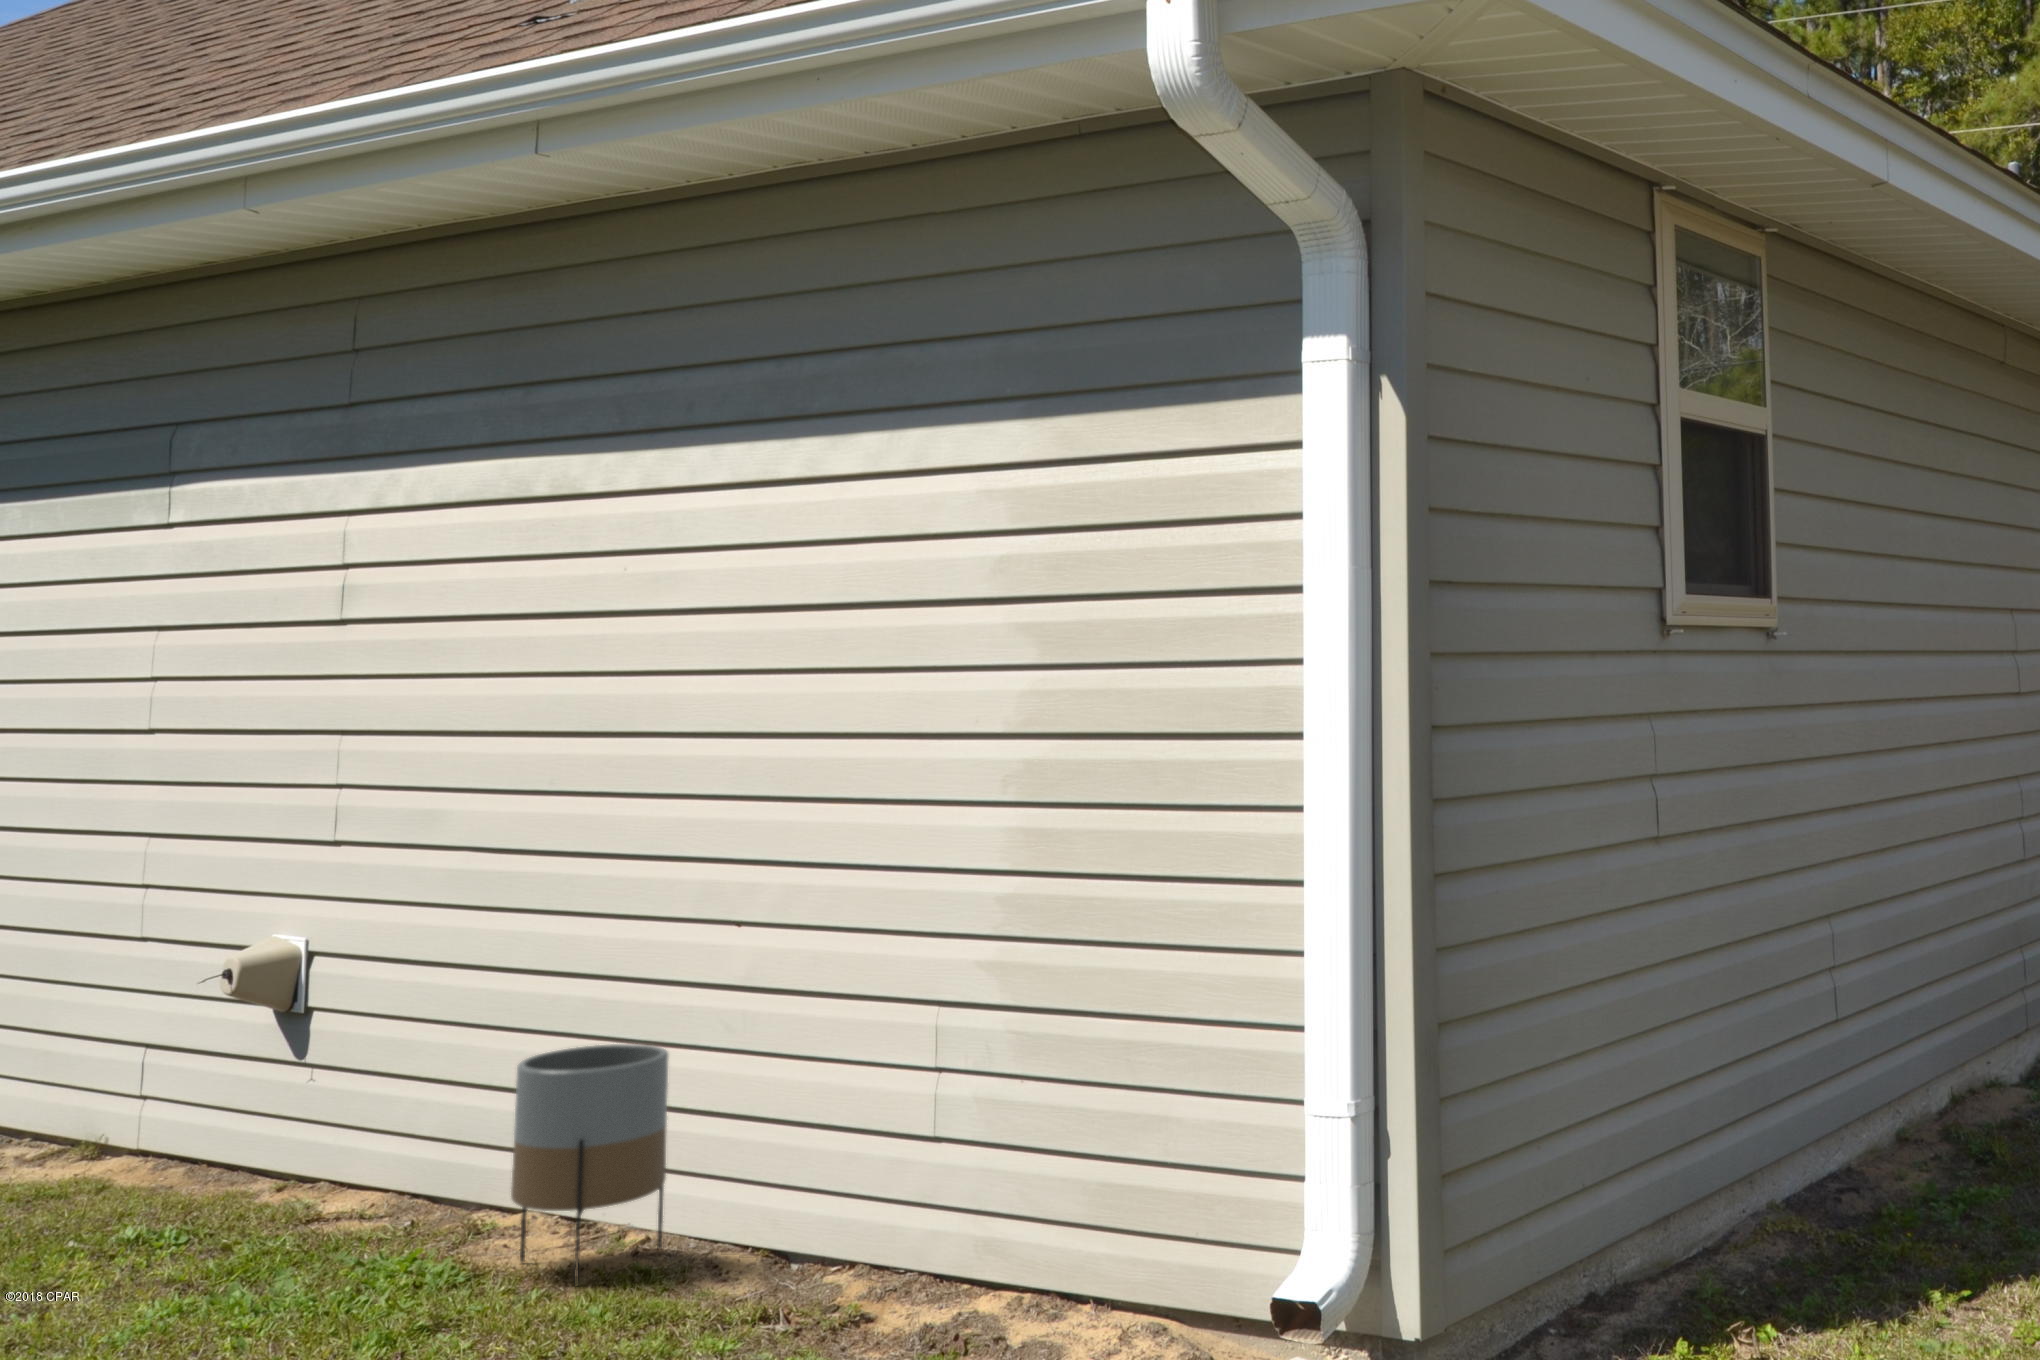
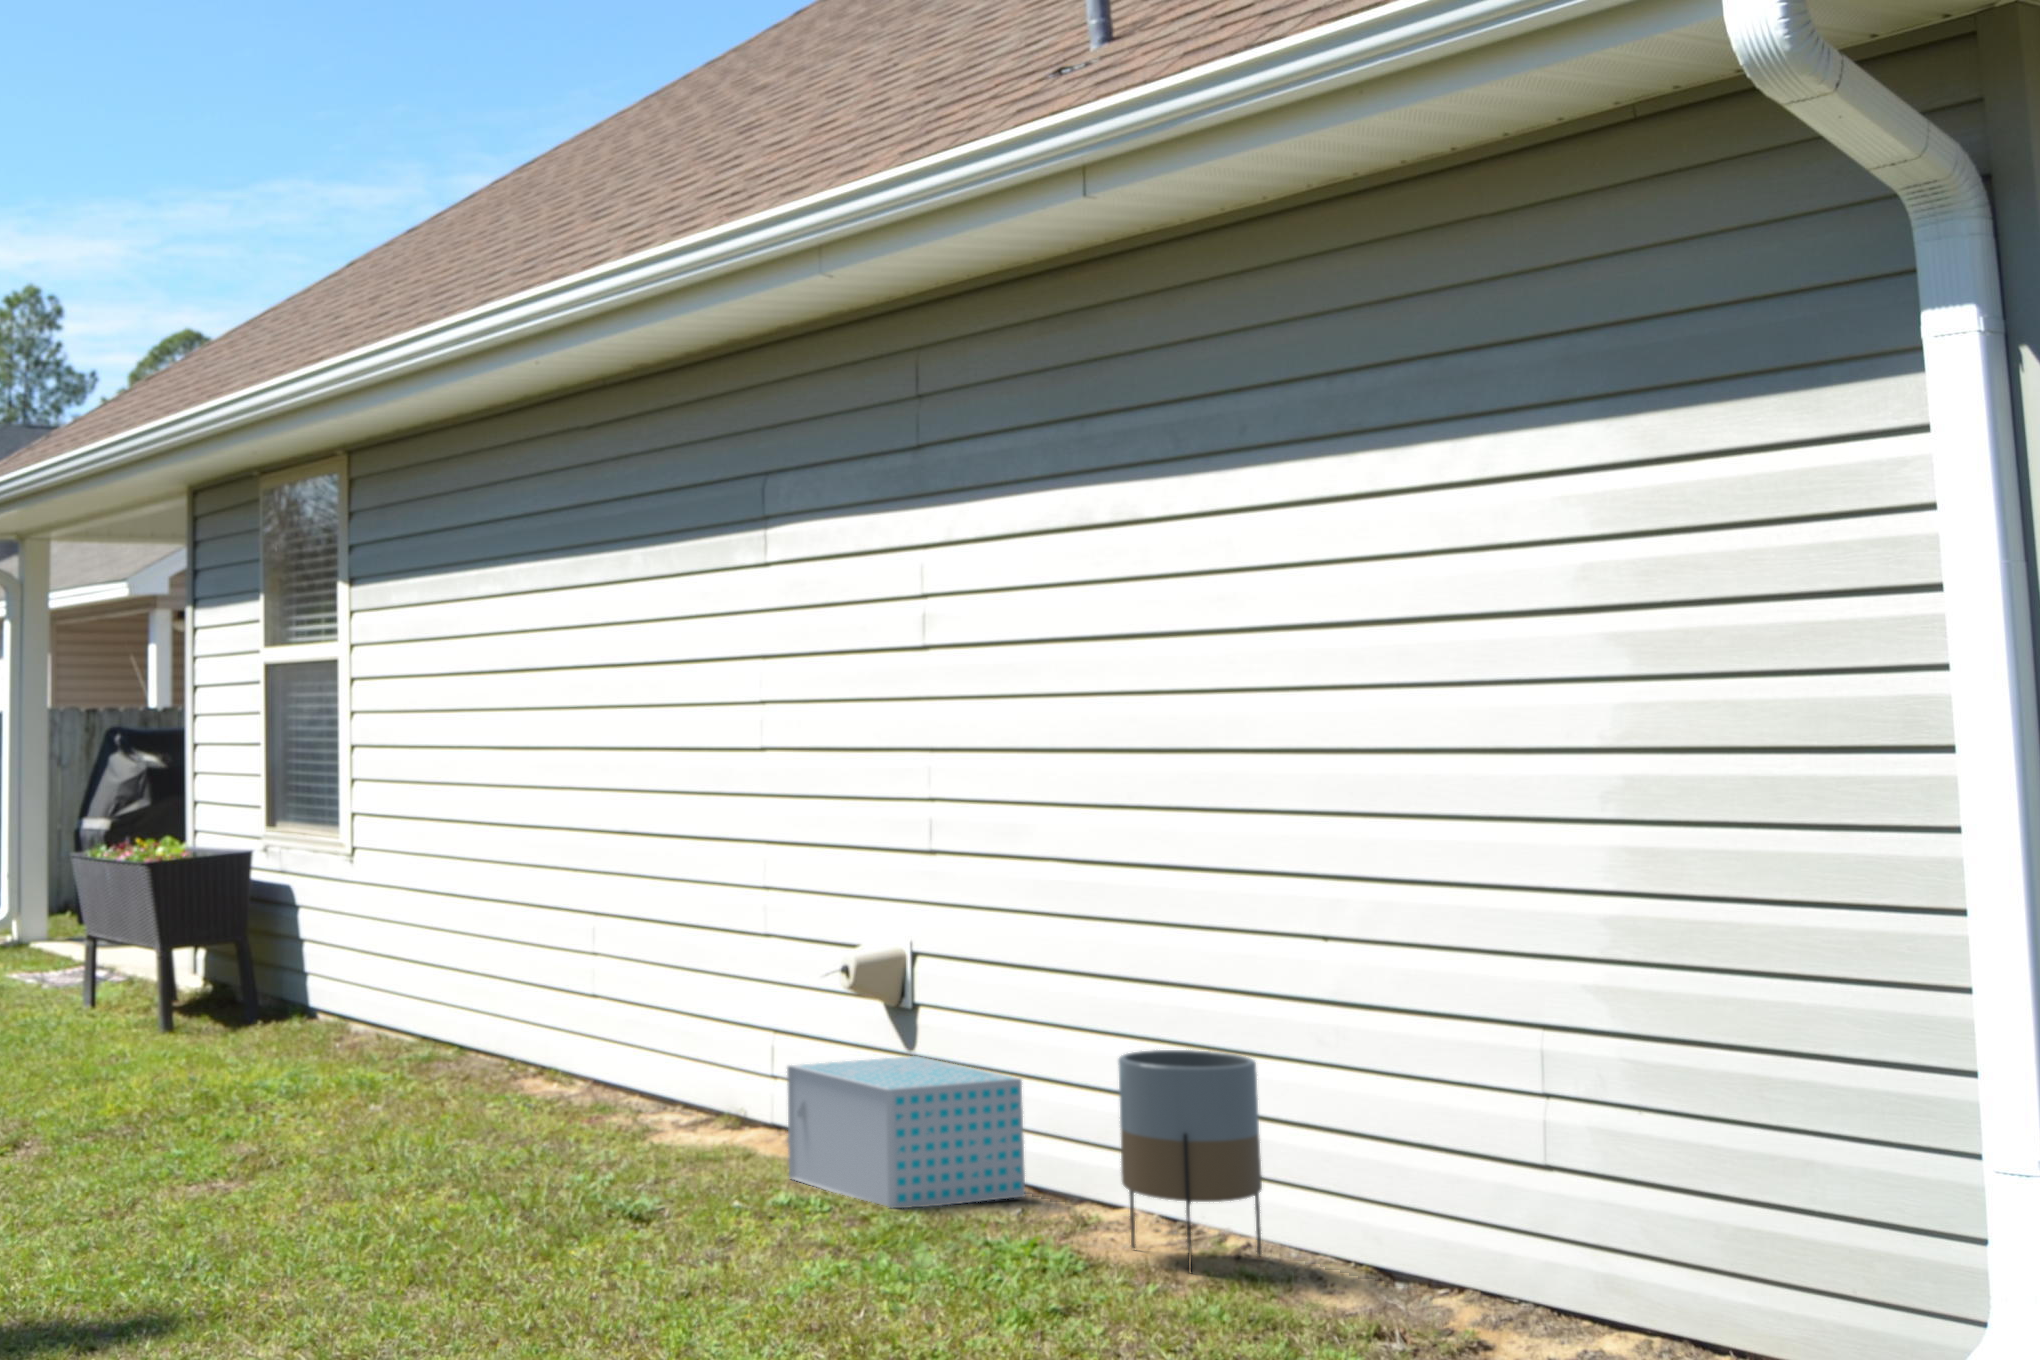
storage box: none [129,1065,425,1253] -> present [787,1056,1025,1208]

